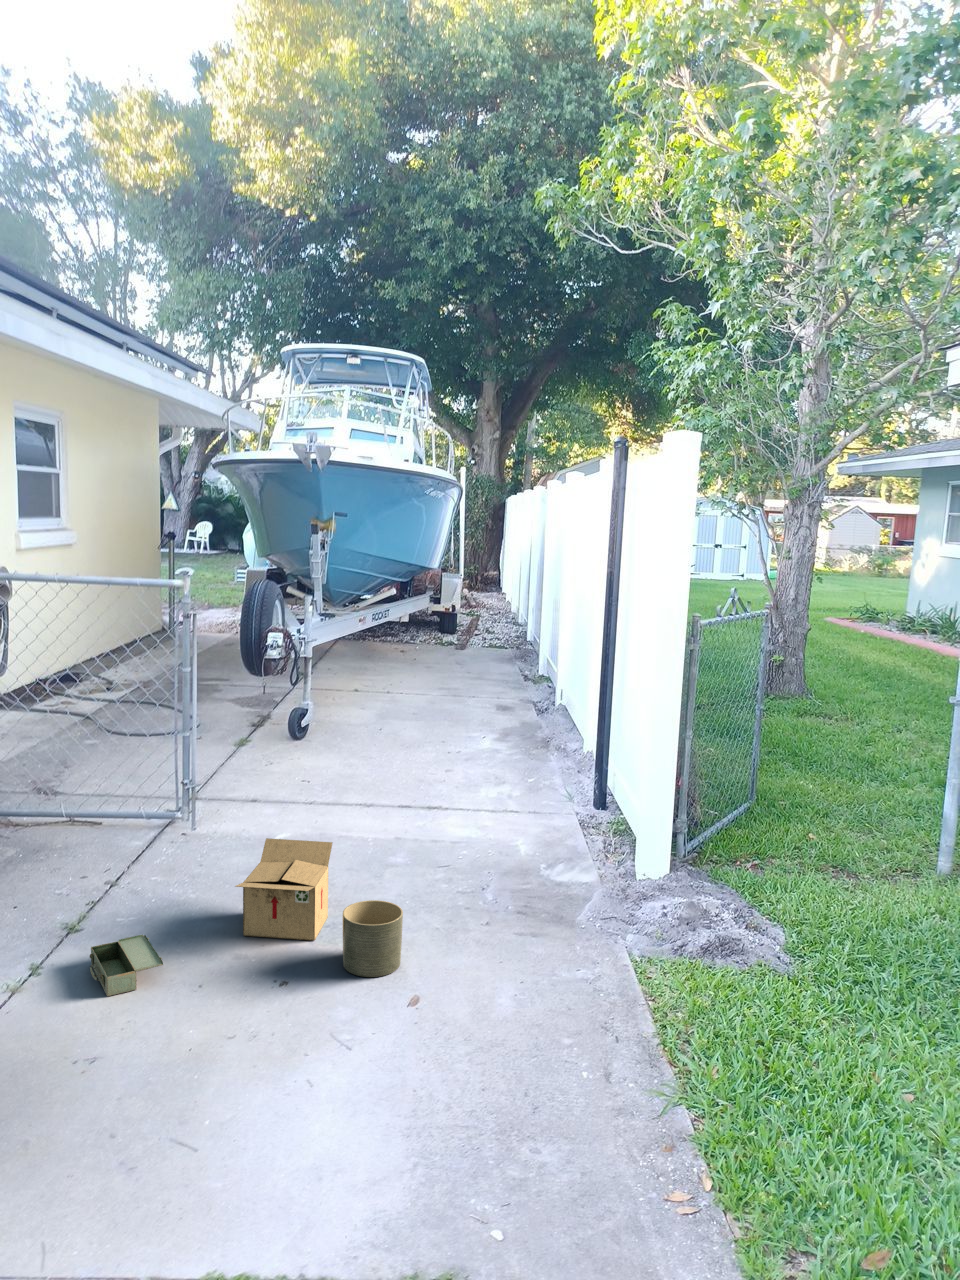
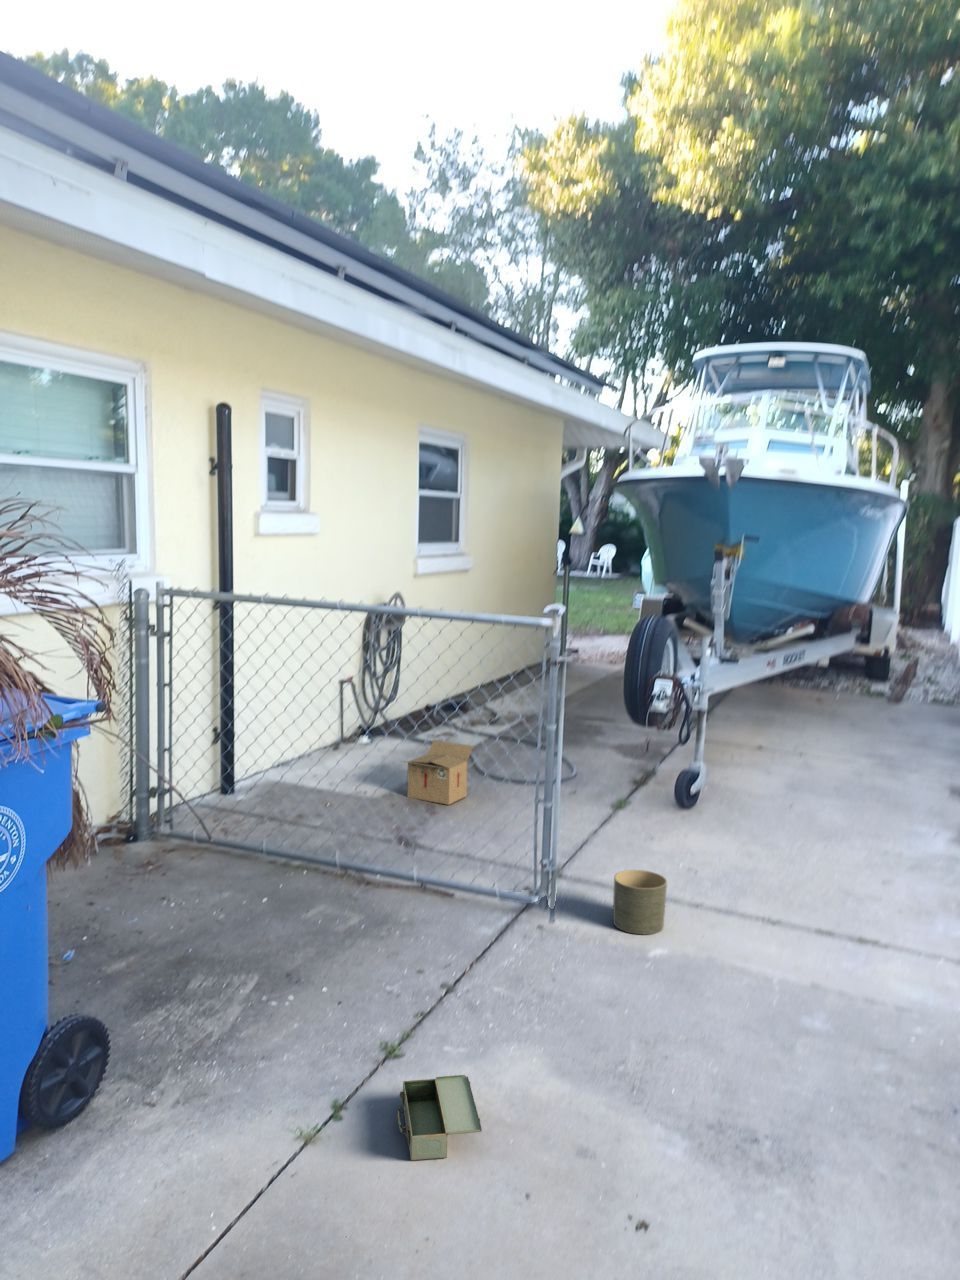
cardboard box: present [235,838,332,941] -> present [407,740,473,805]
planter: present [343,900,403,977] -> present [613,870,667,935]

